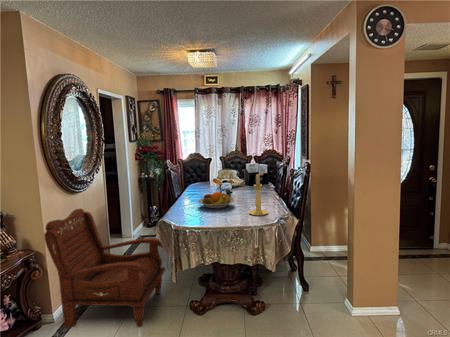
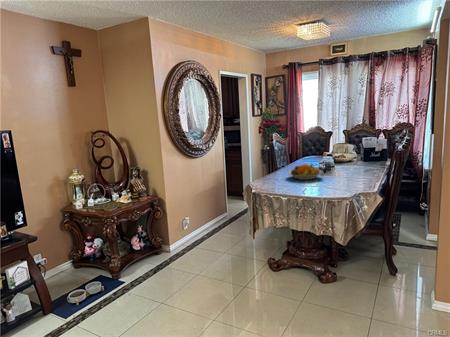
candle holder: present [249,174,268,216] -> none [329,147,349,189]
armchair: present [44,209,165,328] -> none [163,170,257,269]

